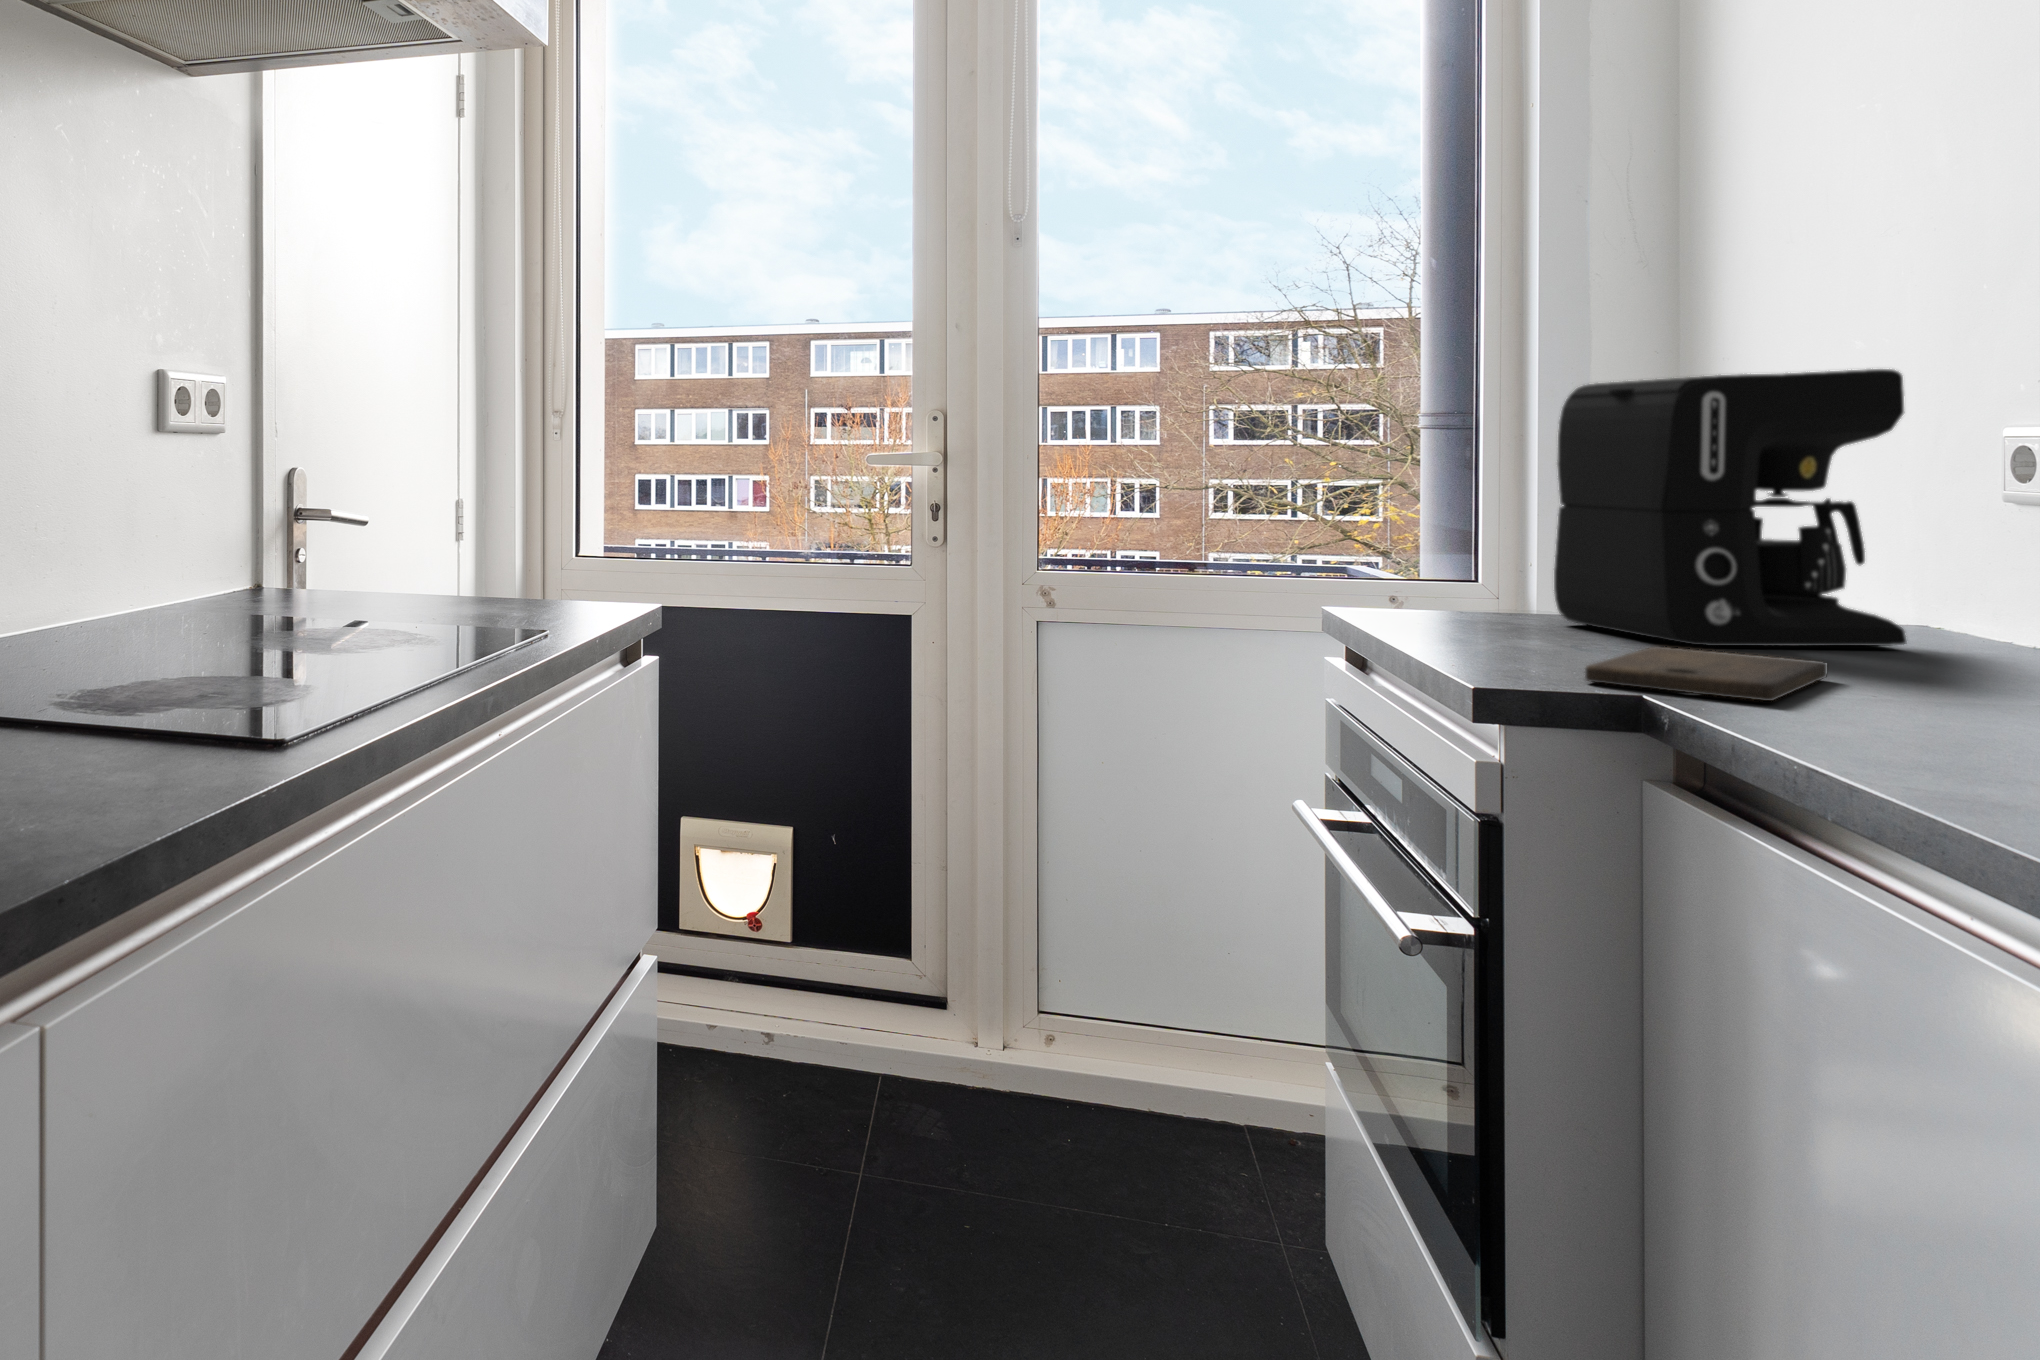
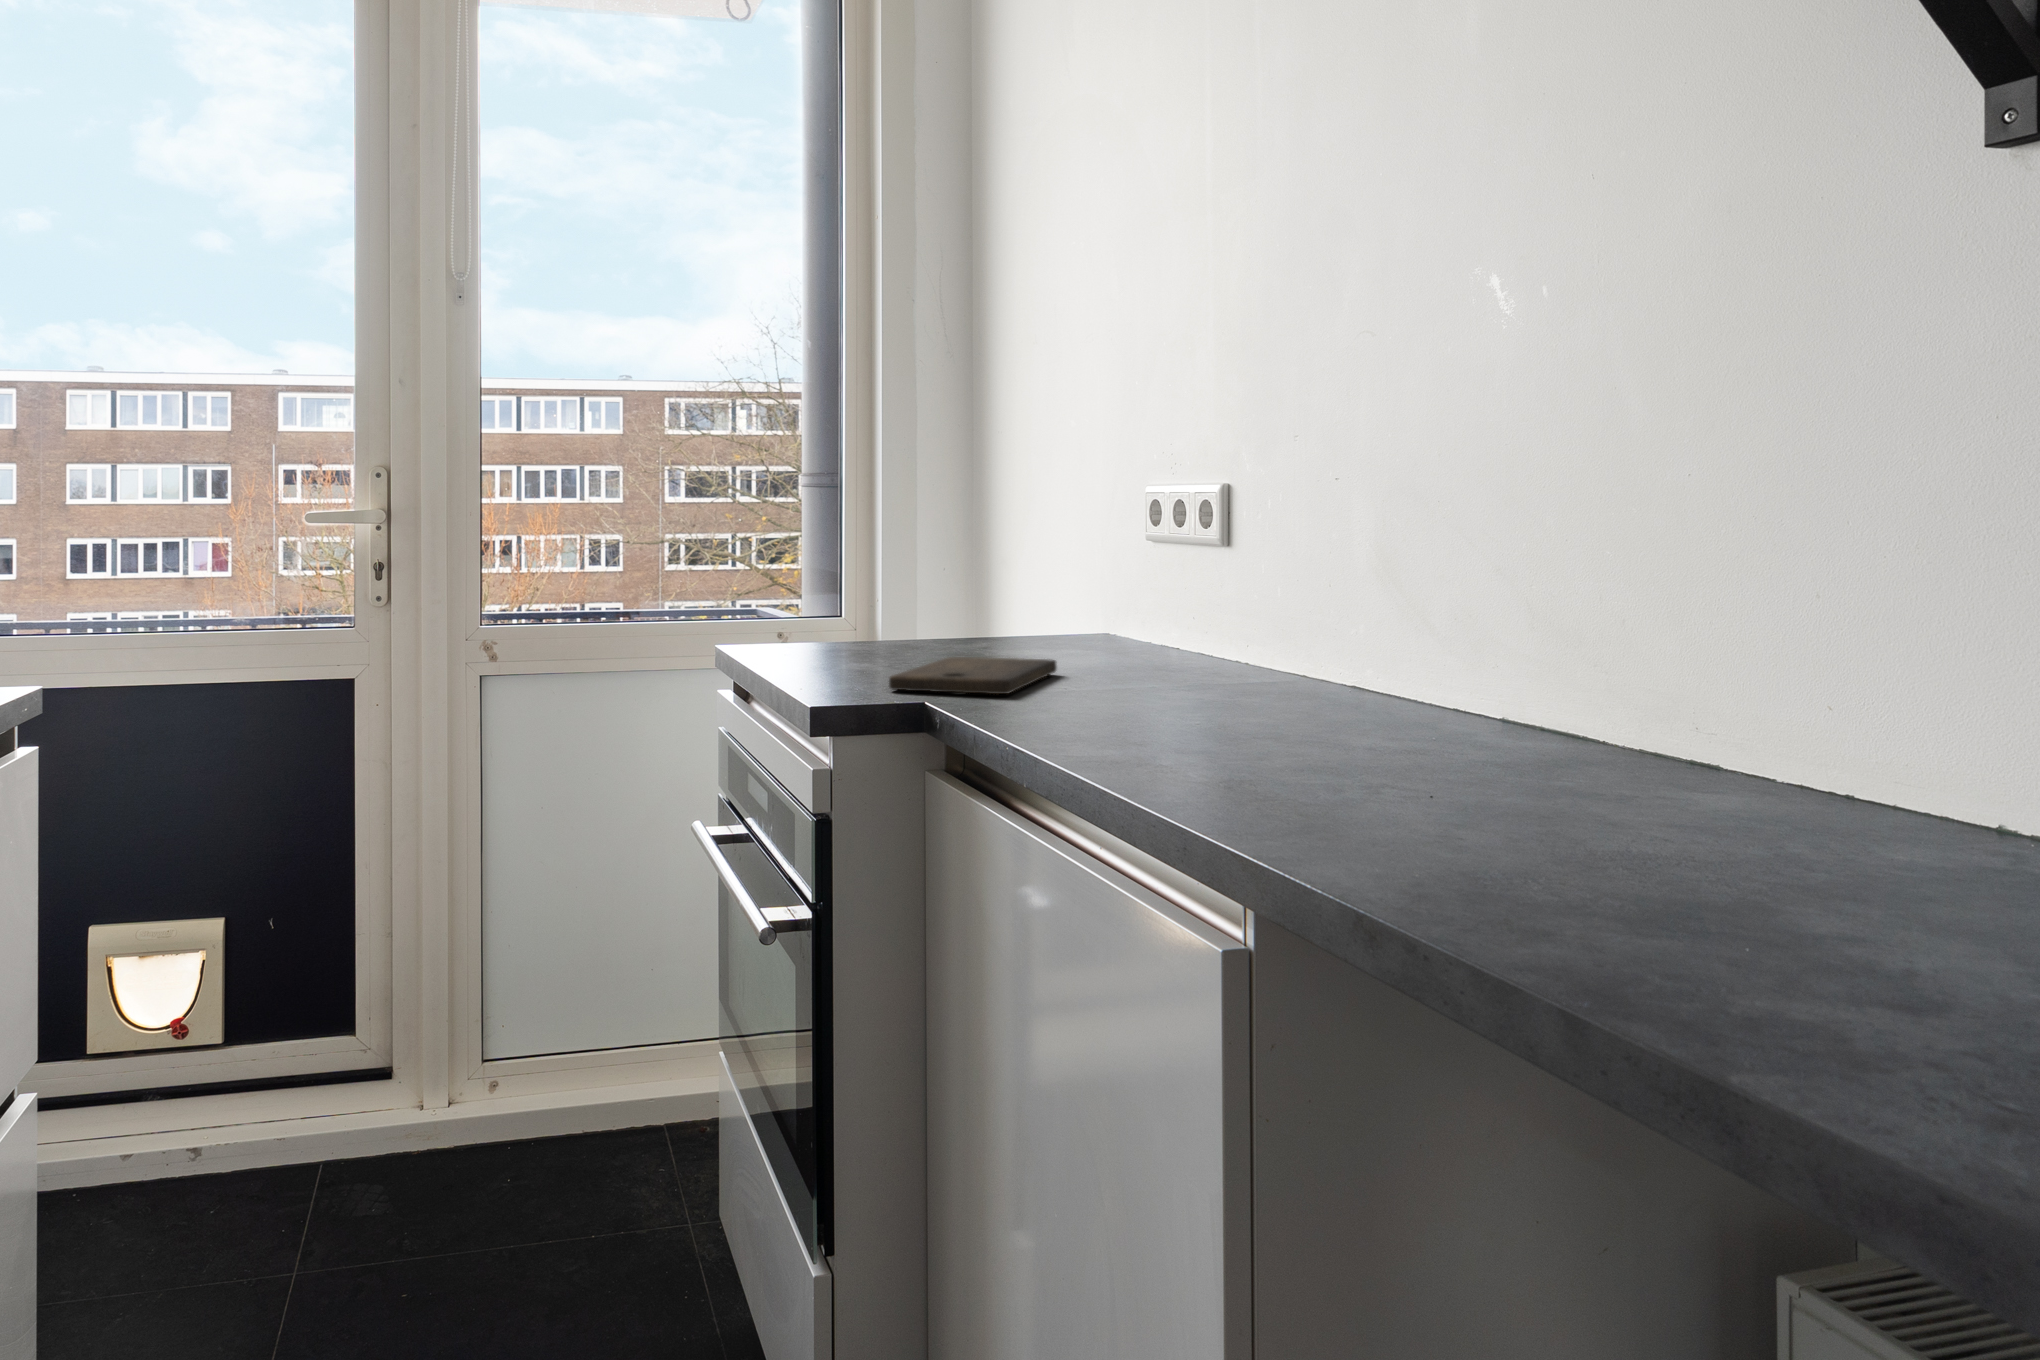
coffee maker: present [1554,369,1906,646] -> none [898,429,1119,654]

